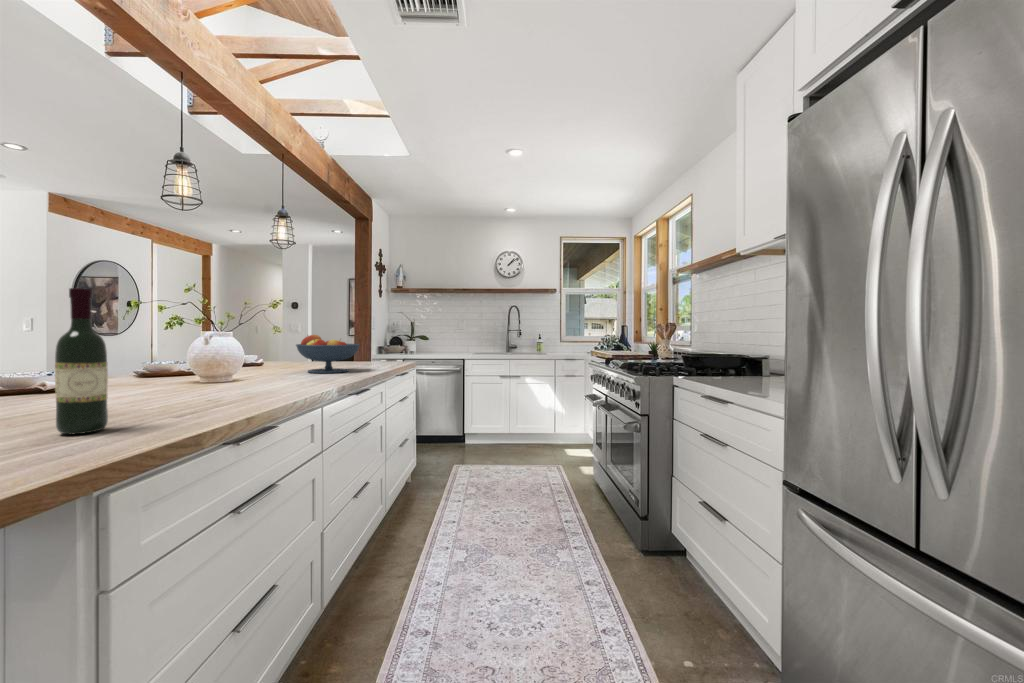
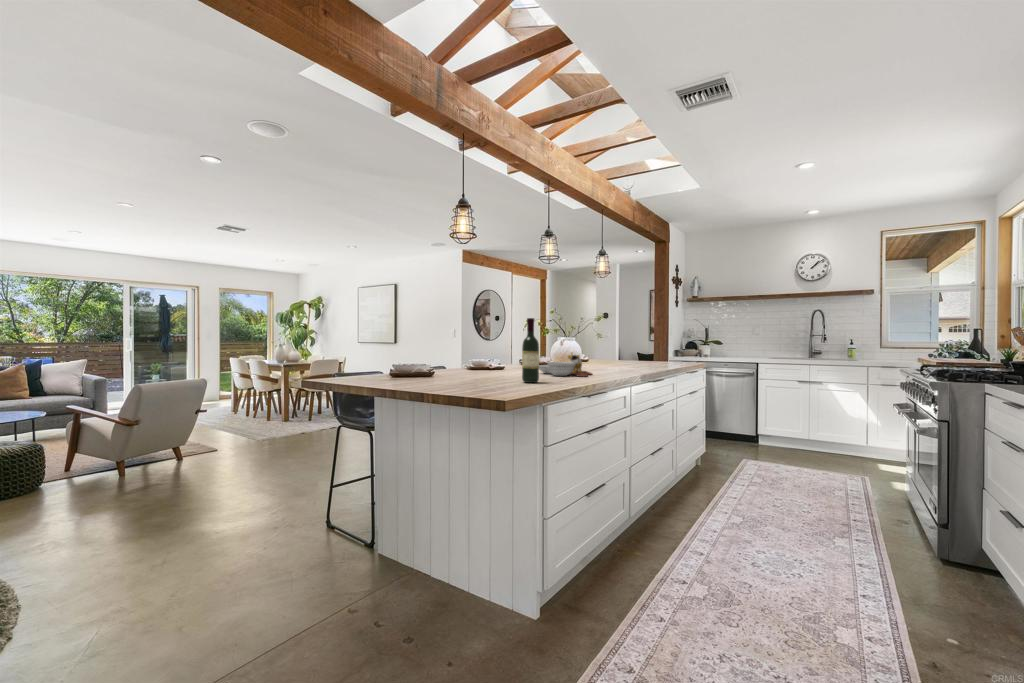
fruit bowl: present [296,335,360,373] -> none [612,339,656,367]
cutting board: none [140,357,255,403] -> present [539,353,592,377]

